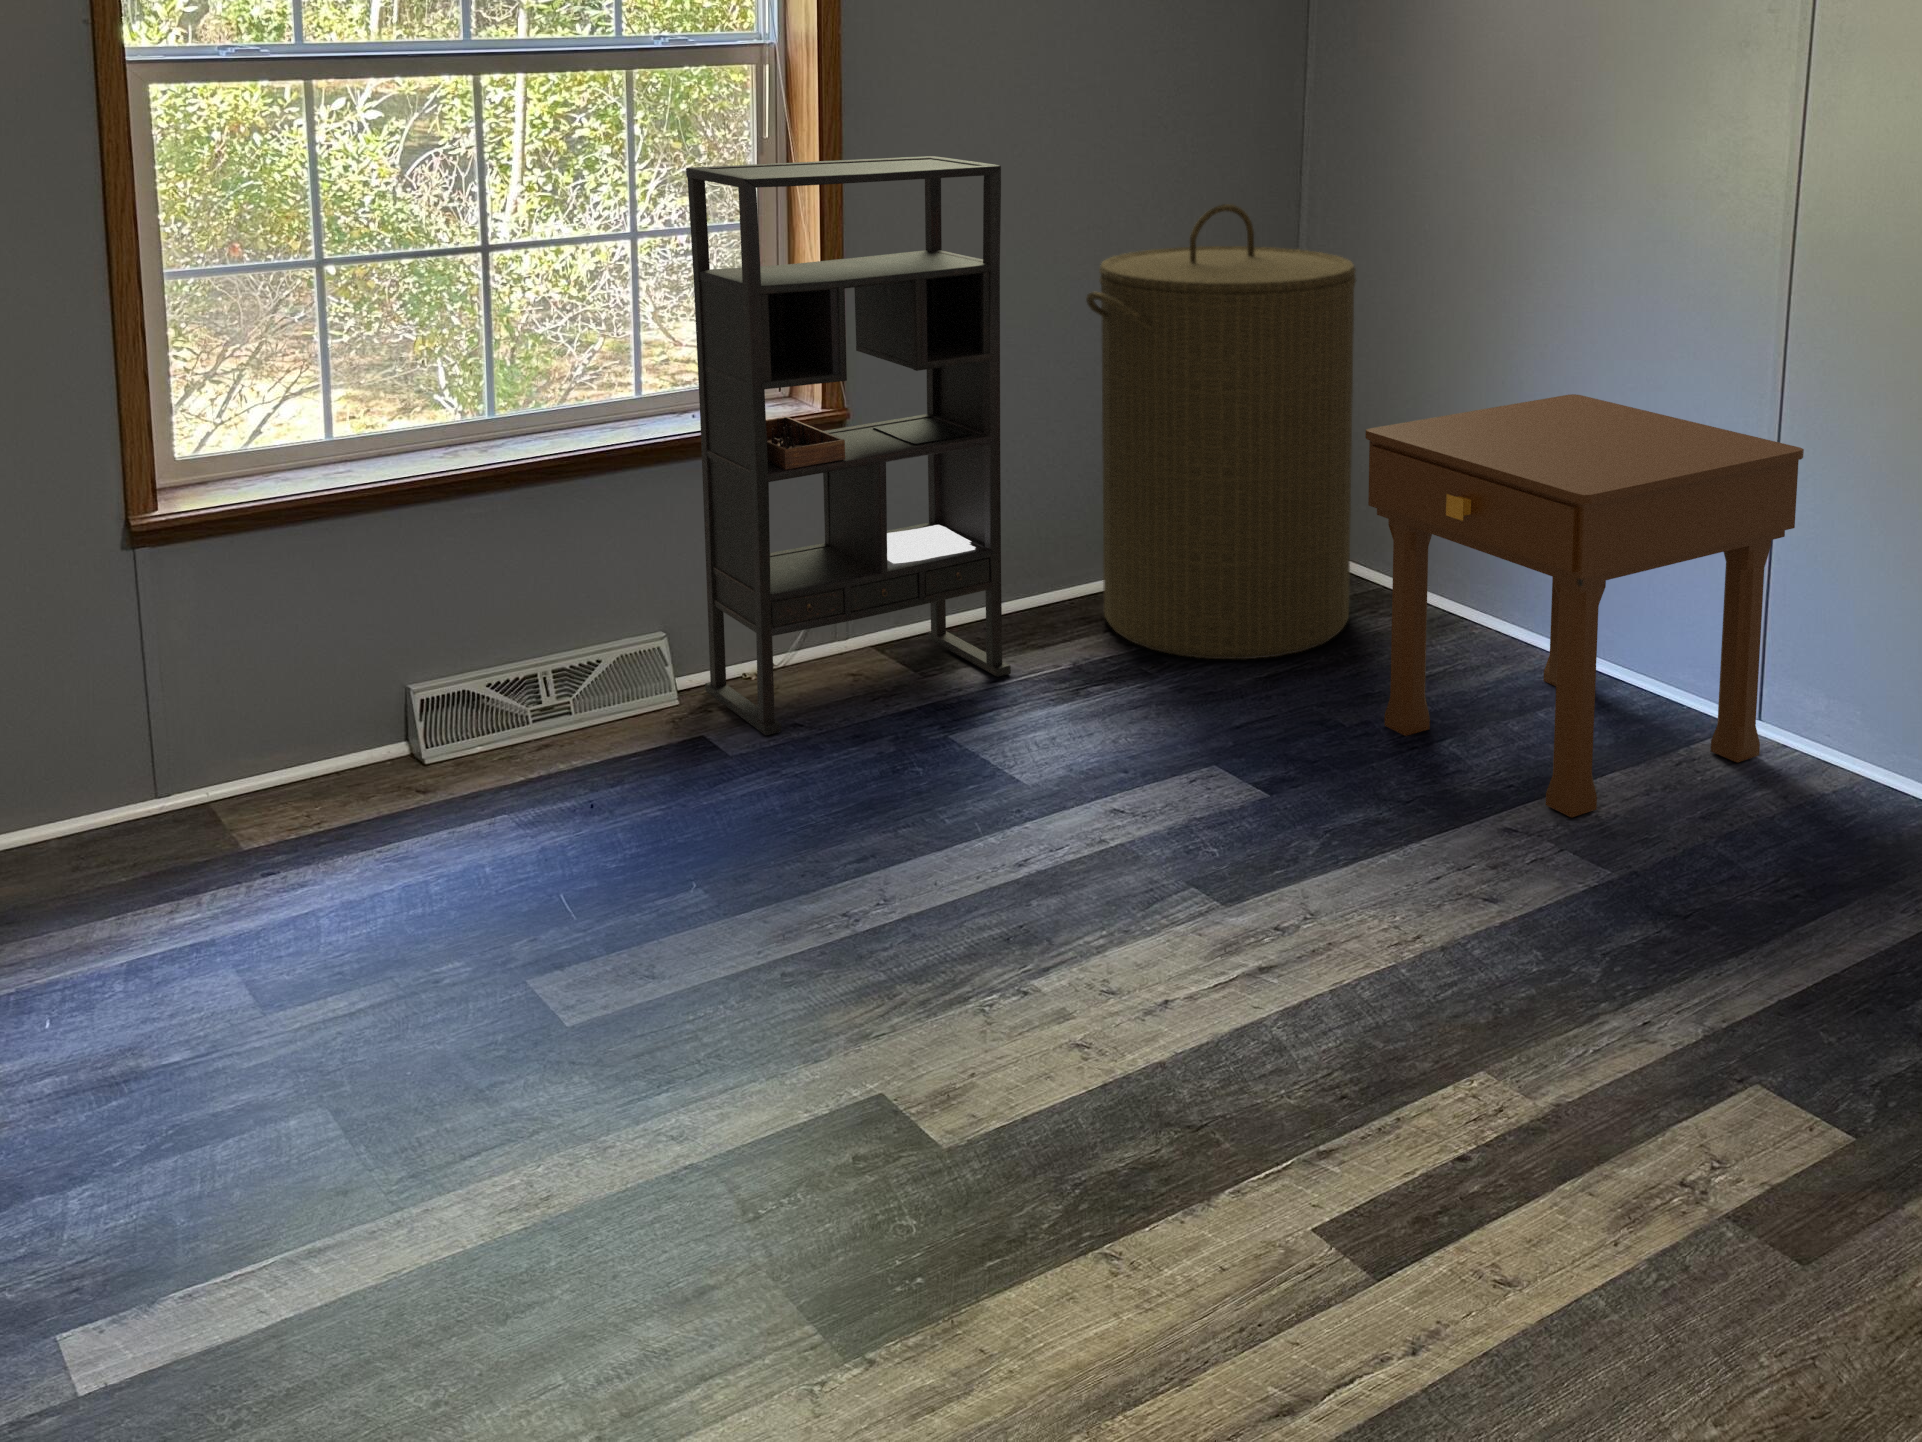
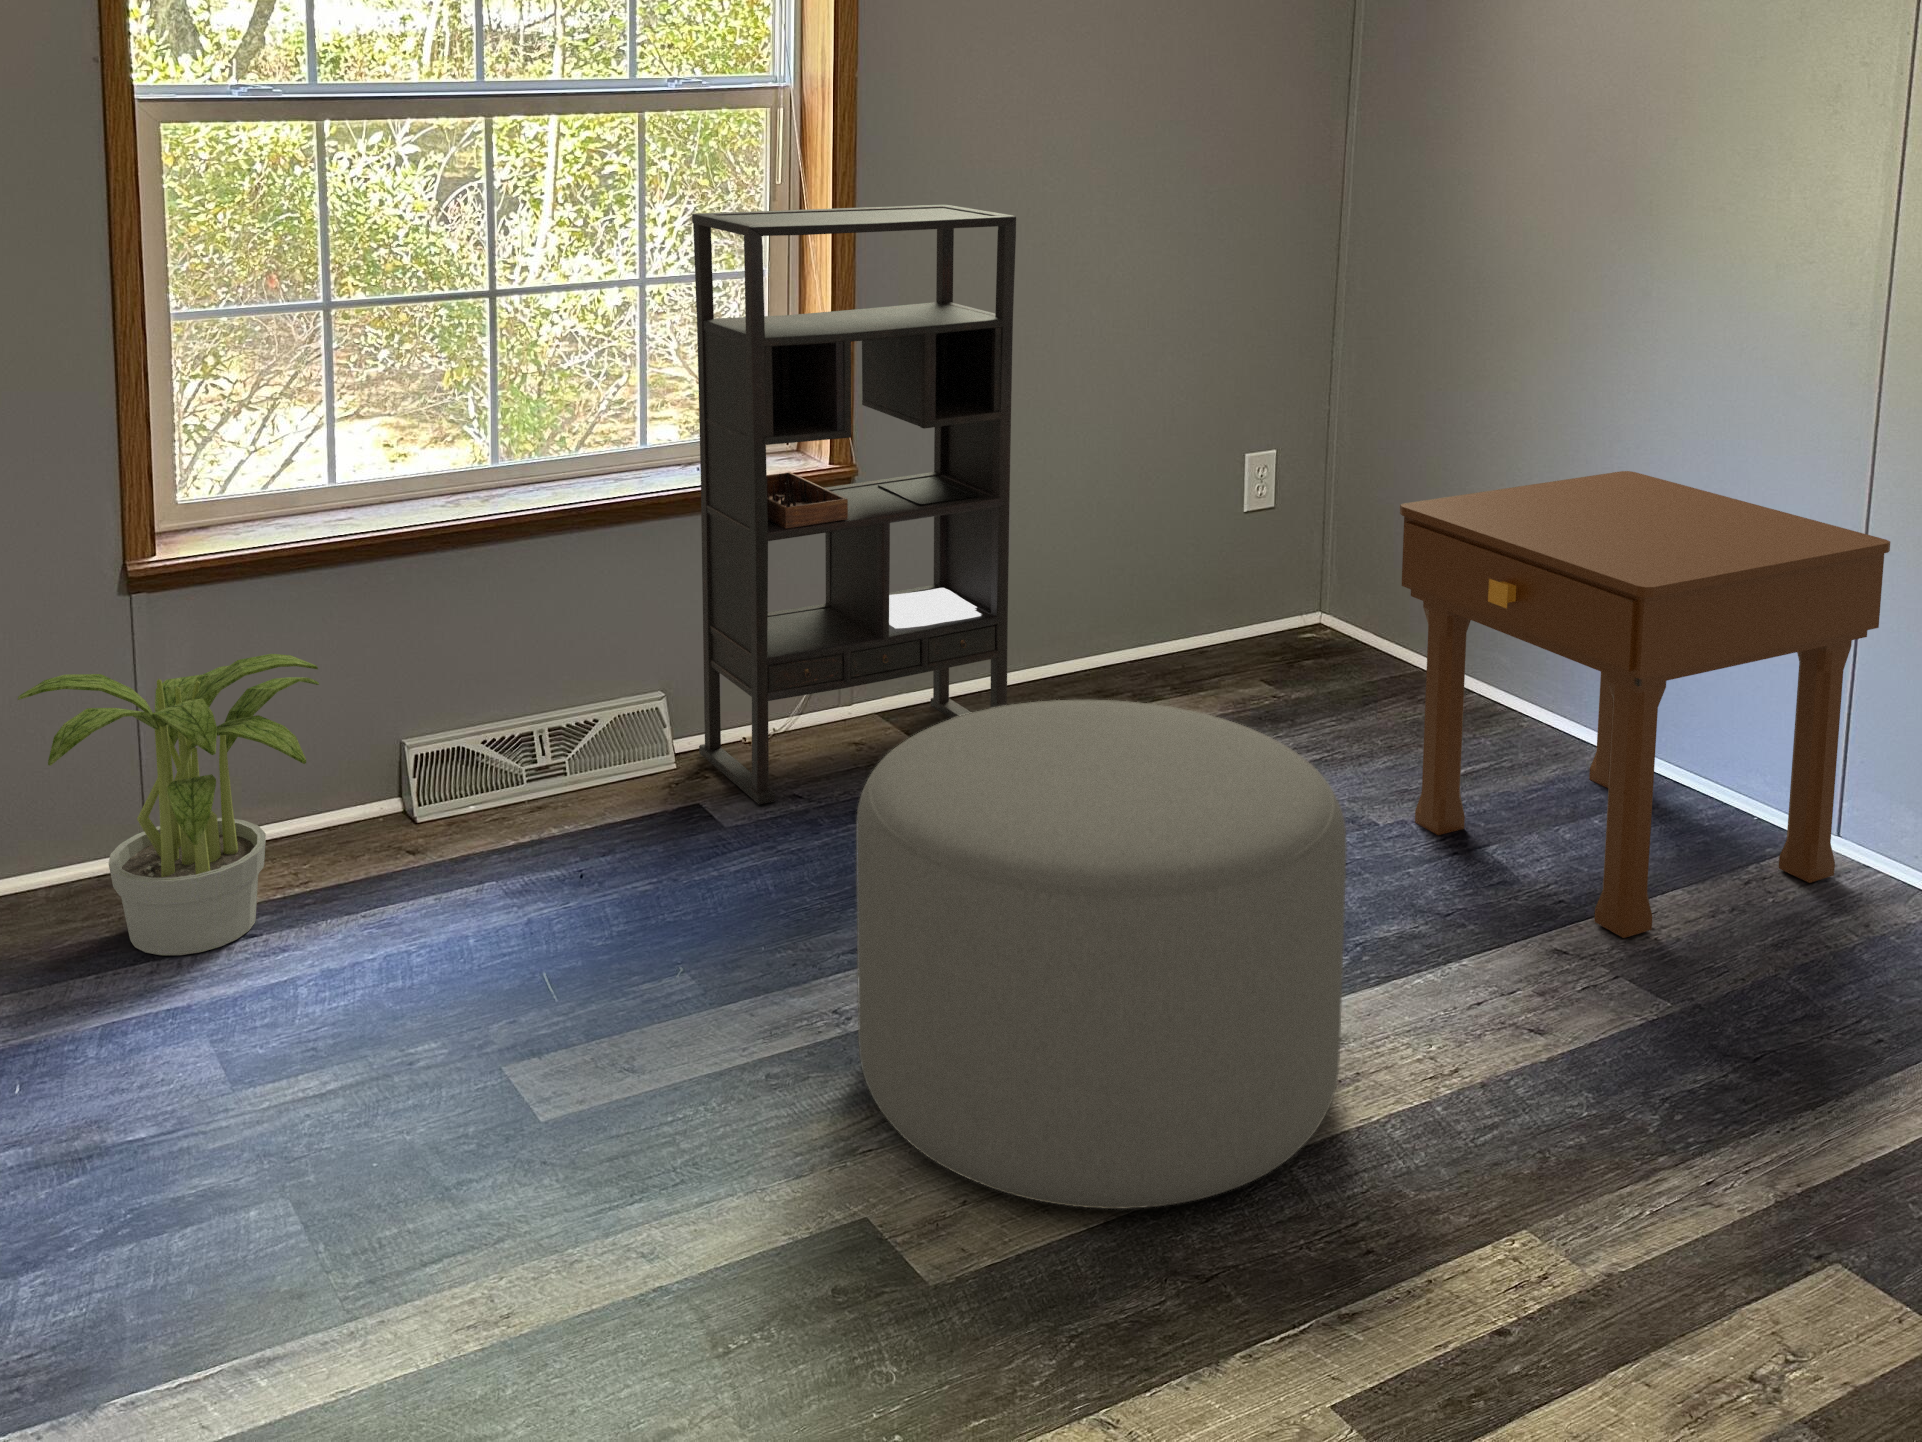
laundry hamper: present [1086,204,1356,659] -> none [1103,259,1391,742]
potted plant: none [27,603,330,899] -> present [18,654,319,955]
ottoman: none [864,616,1315,1072] -> present [856,700,1347,1209]

